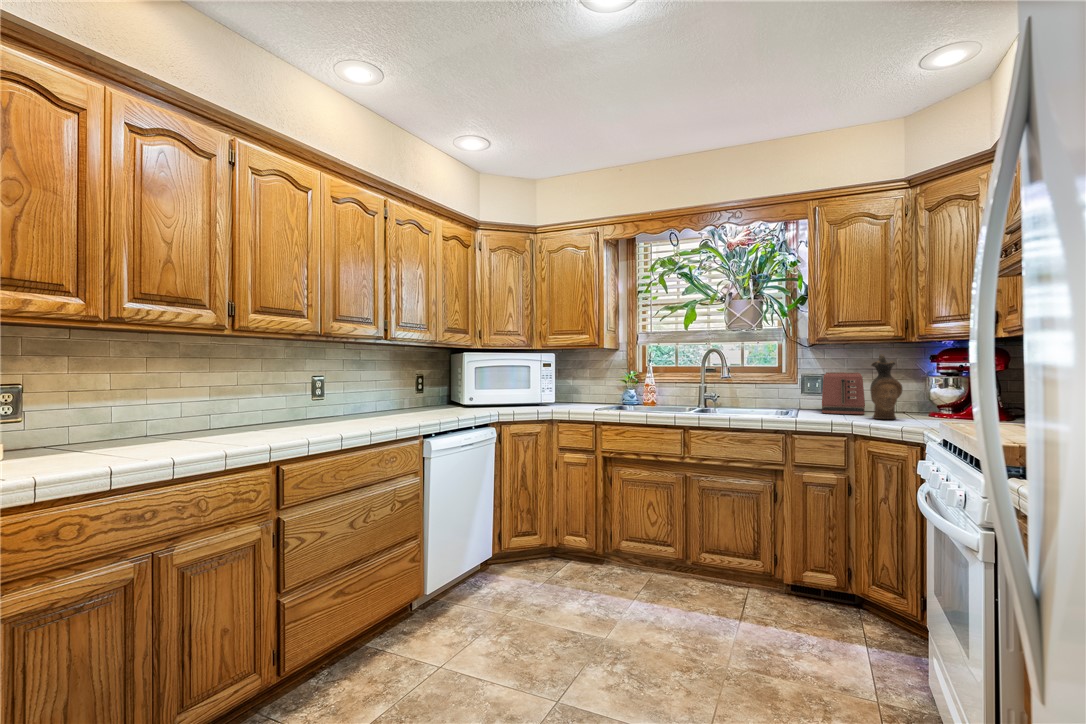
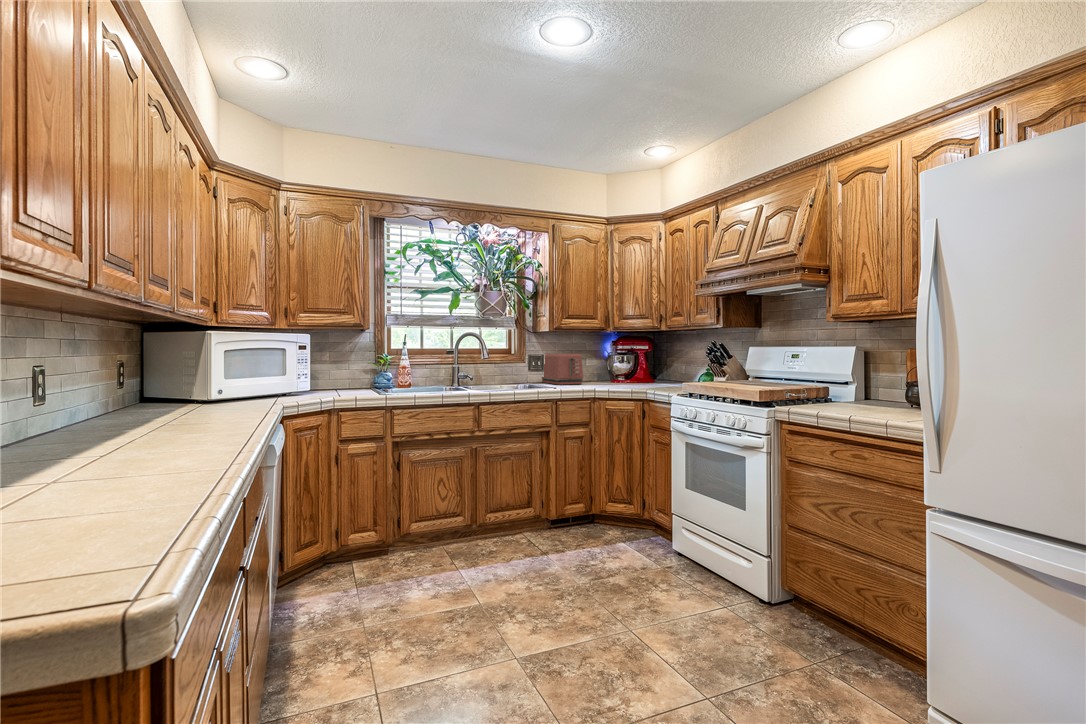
ceramic pitcher: present [870,354,902,419] -> none [595,339,615,386]

